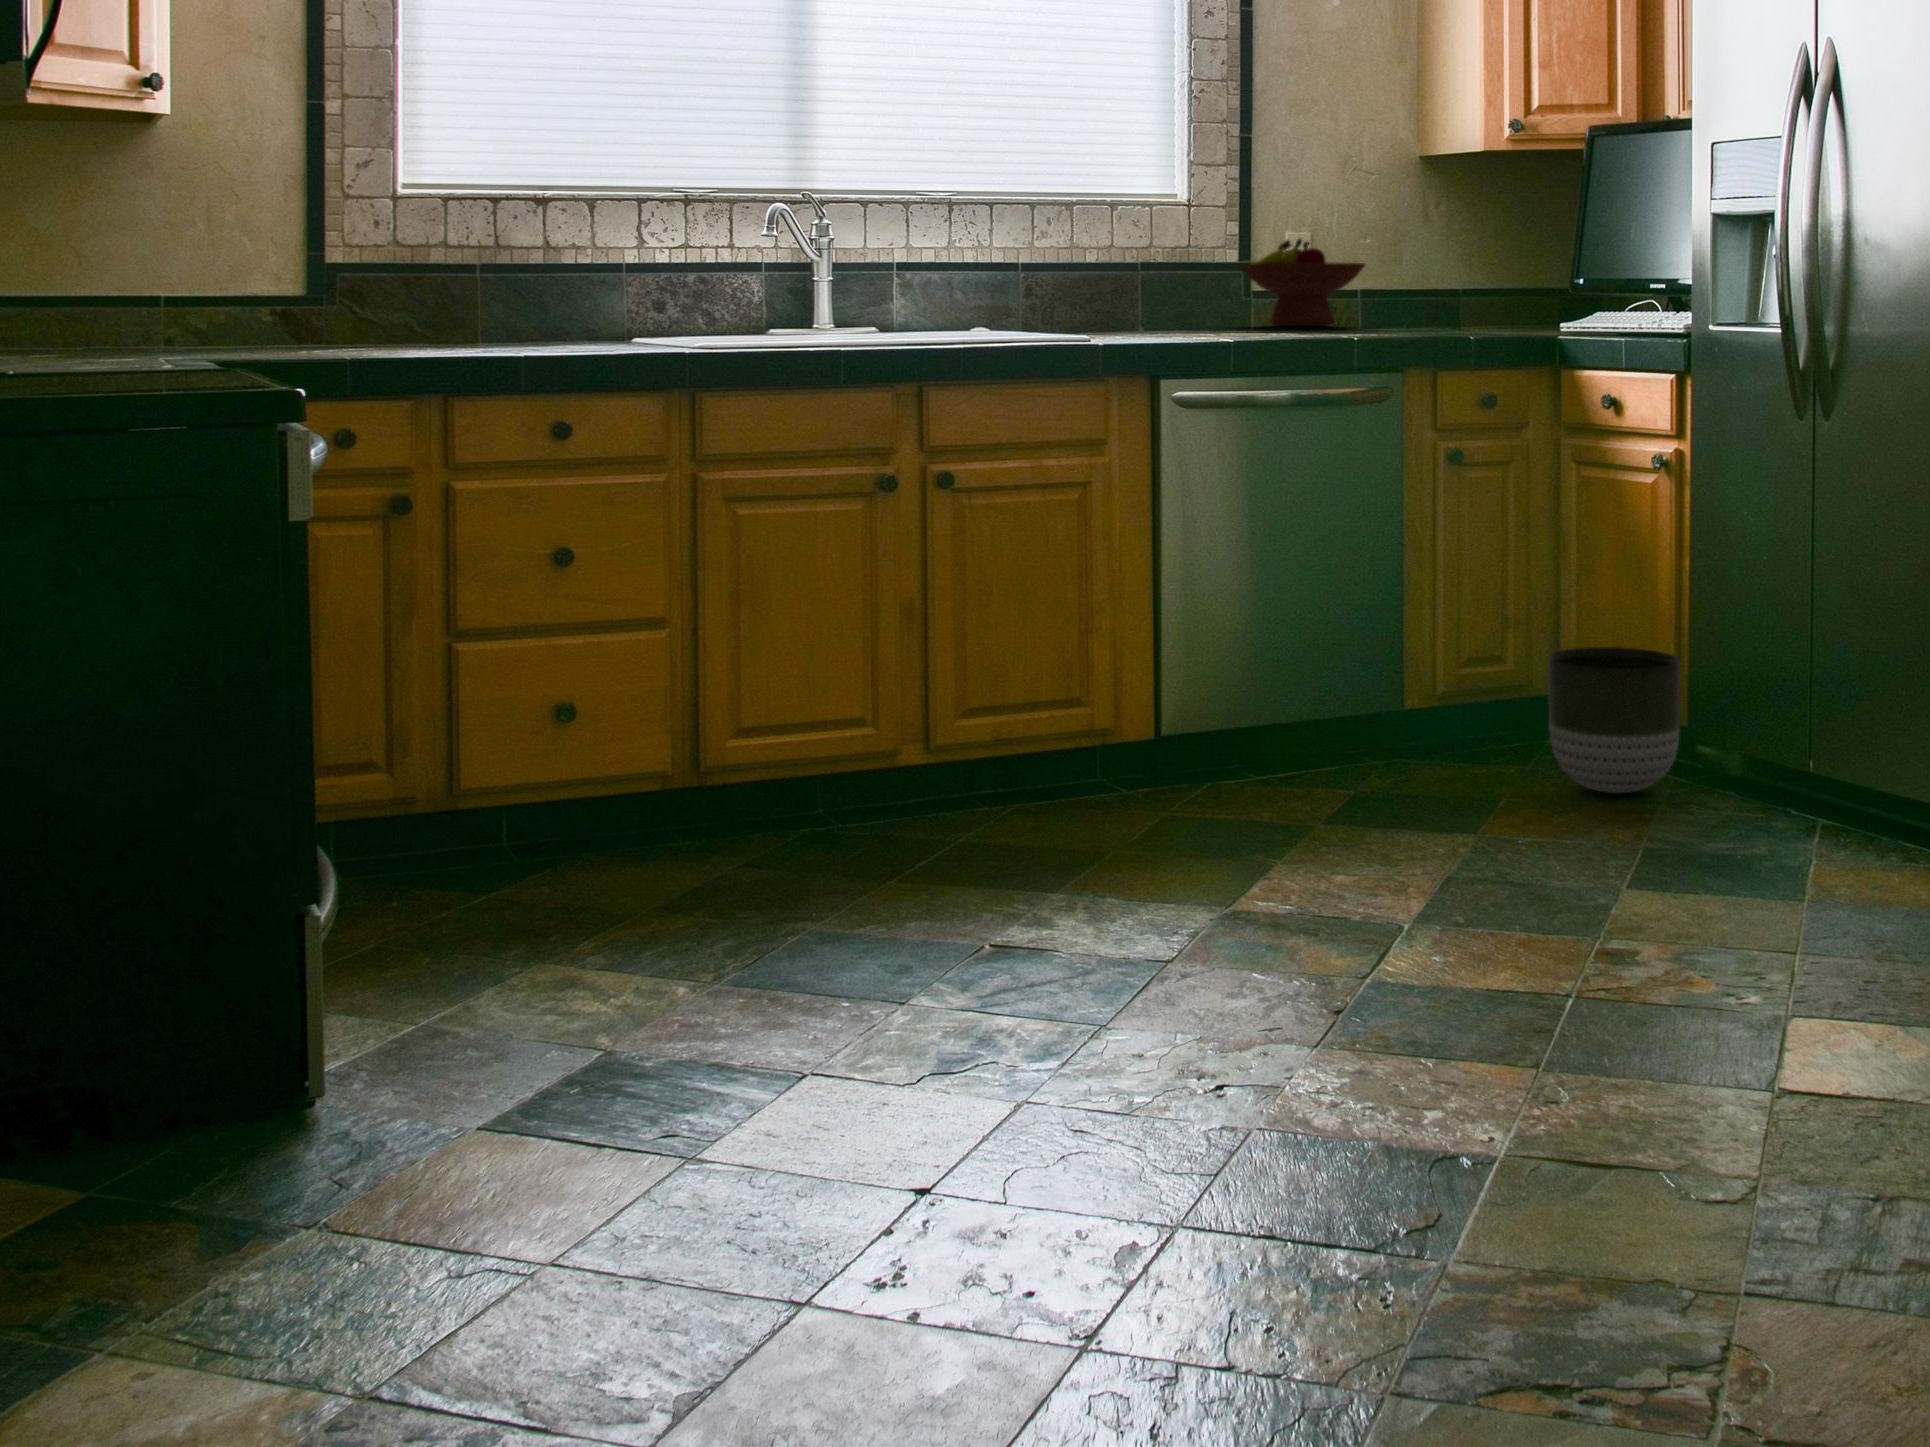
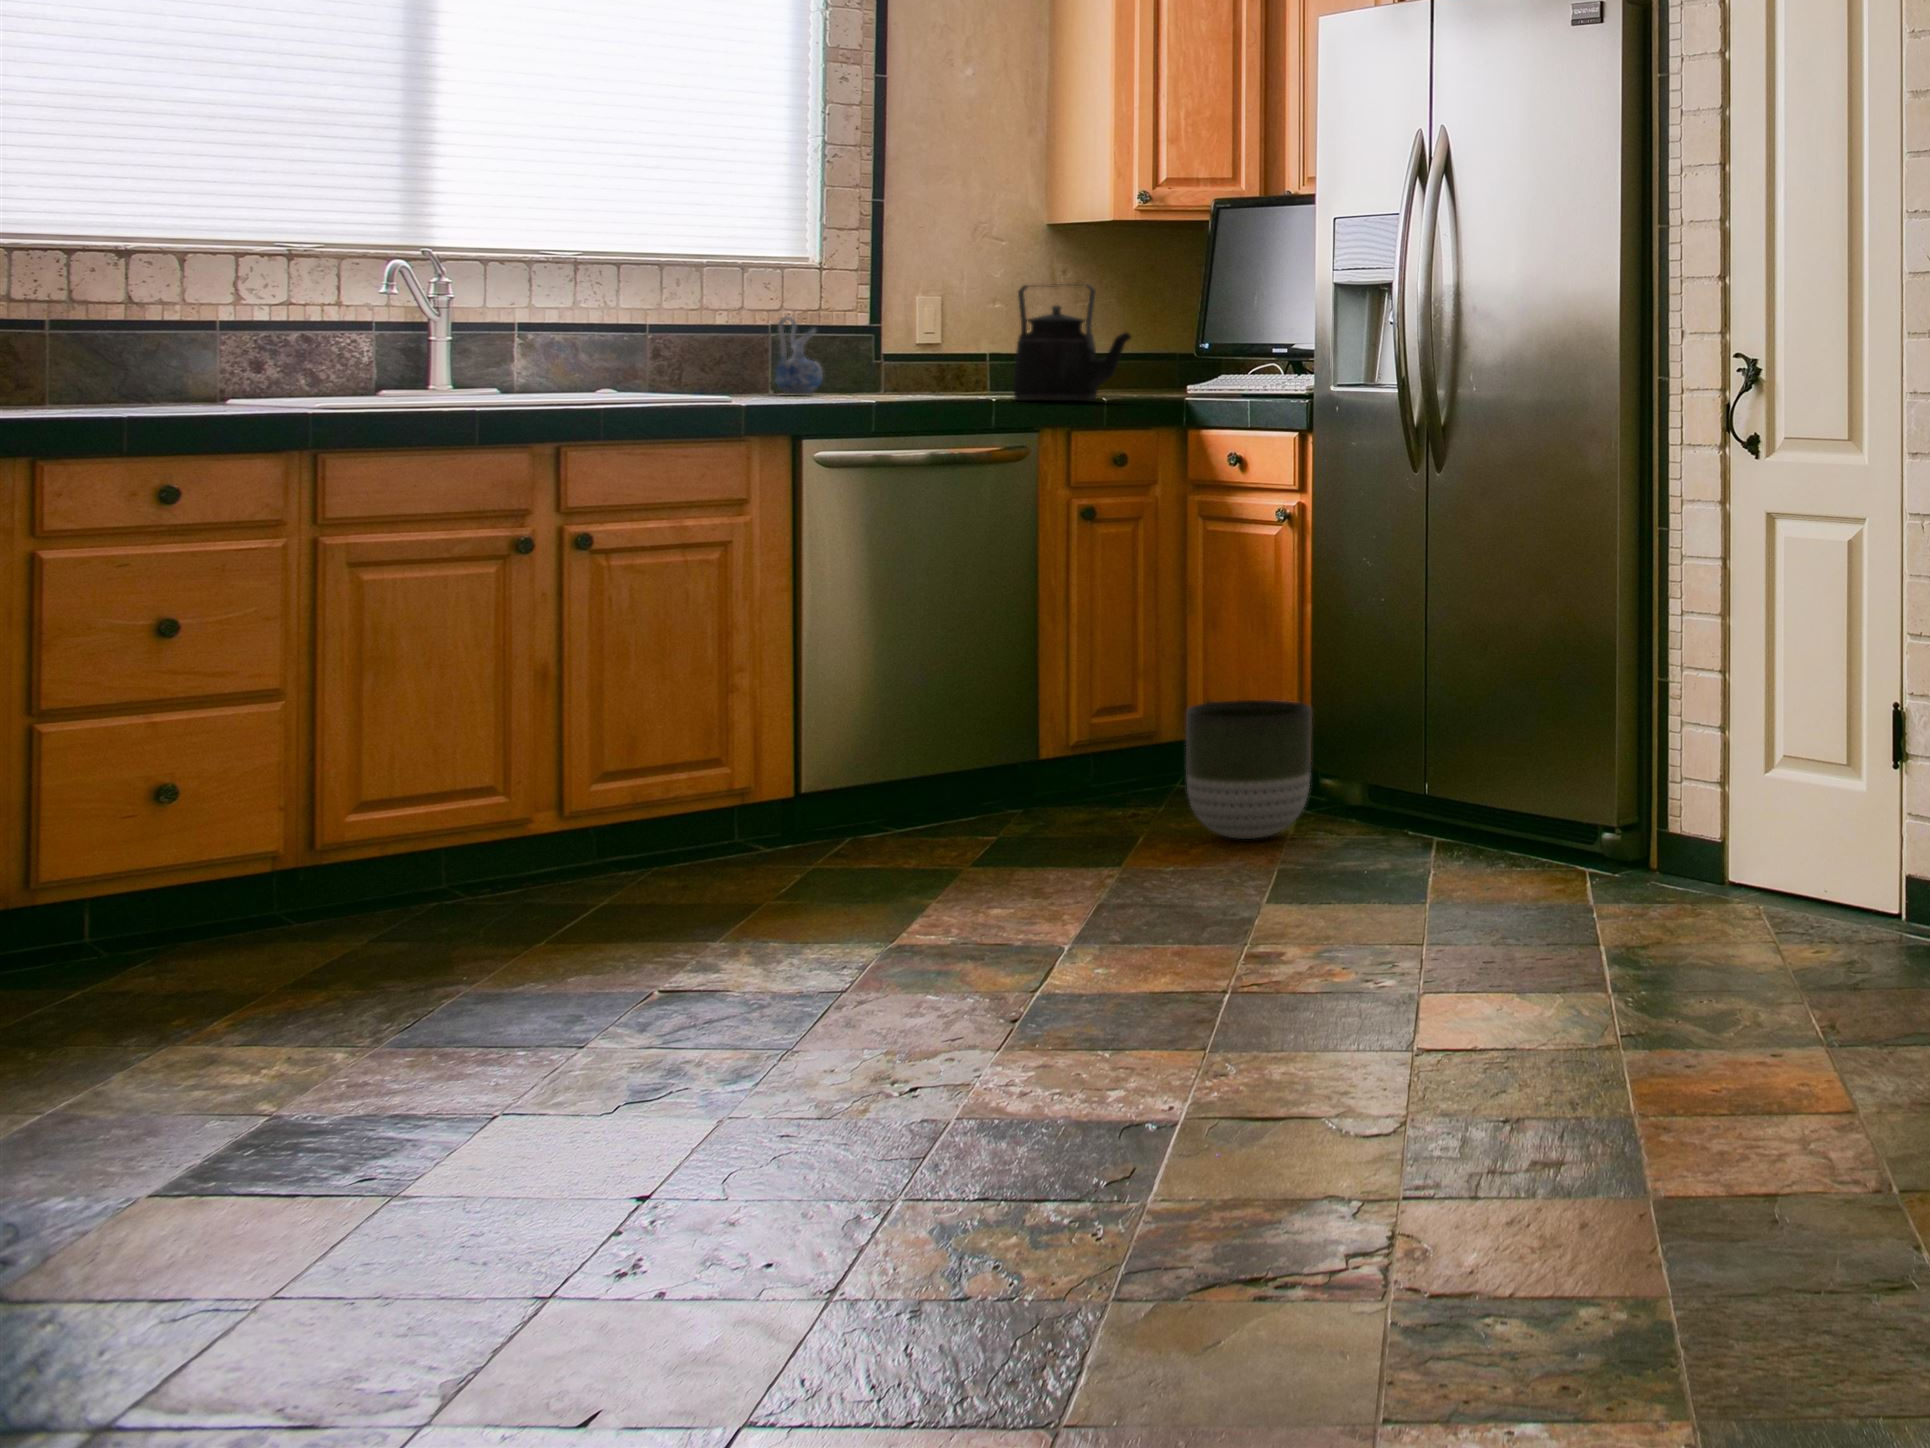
kettle: none [1374,217,1491,336] -> present [1014,284,1131,401]
fruit bowl: present [1241,239,1365,326] -> none [863,305,999,395]
ceramic pitcher: none [1154,252,1199,327] -> present [775,317,823,394]

